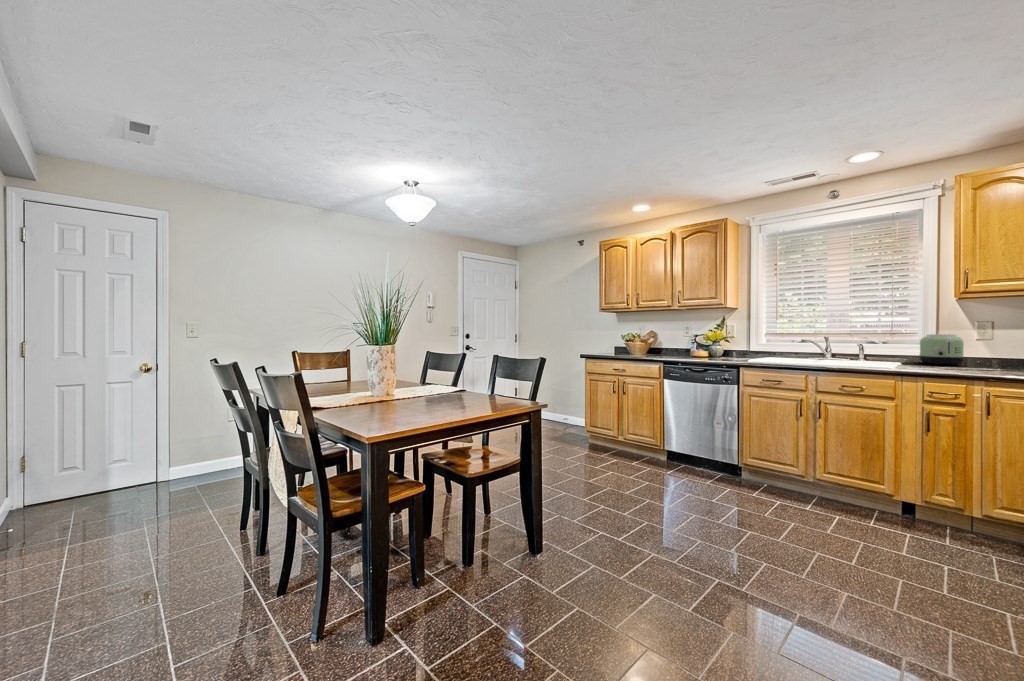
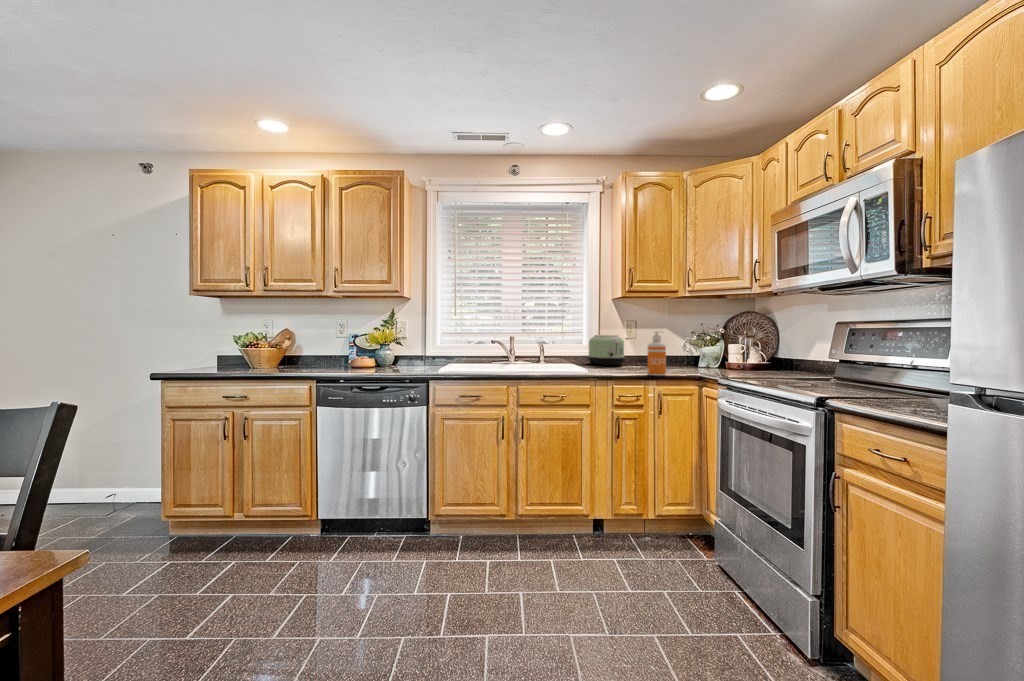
soap dispenser: none [970,330,996,374] -> present [648,331,666,376]

